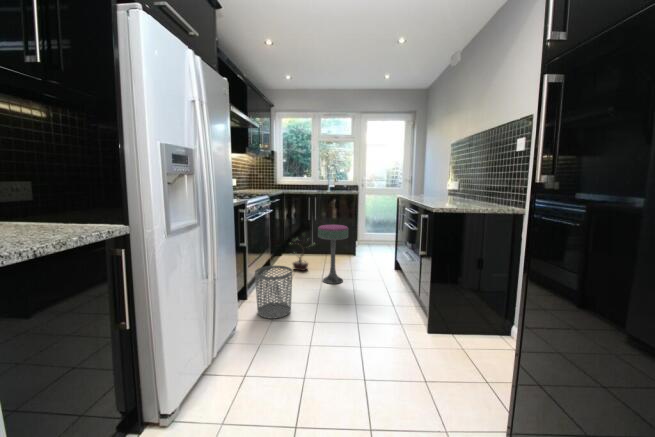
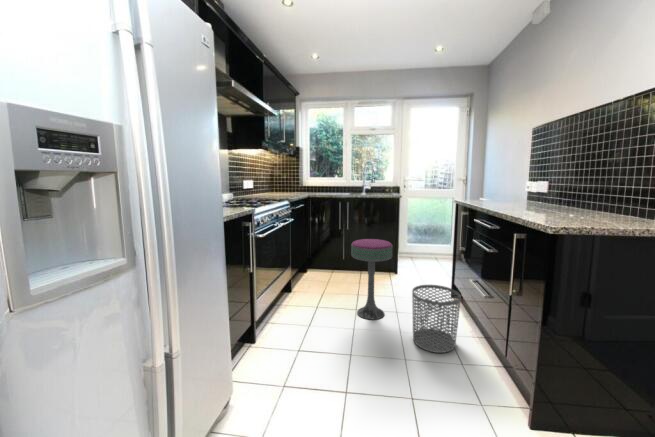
potted plant: present [290,238,315,271] -> none [314,247,348,296]
waste bin: present [255,266,292,319] -> present [412,285,461,353]

